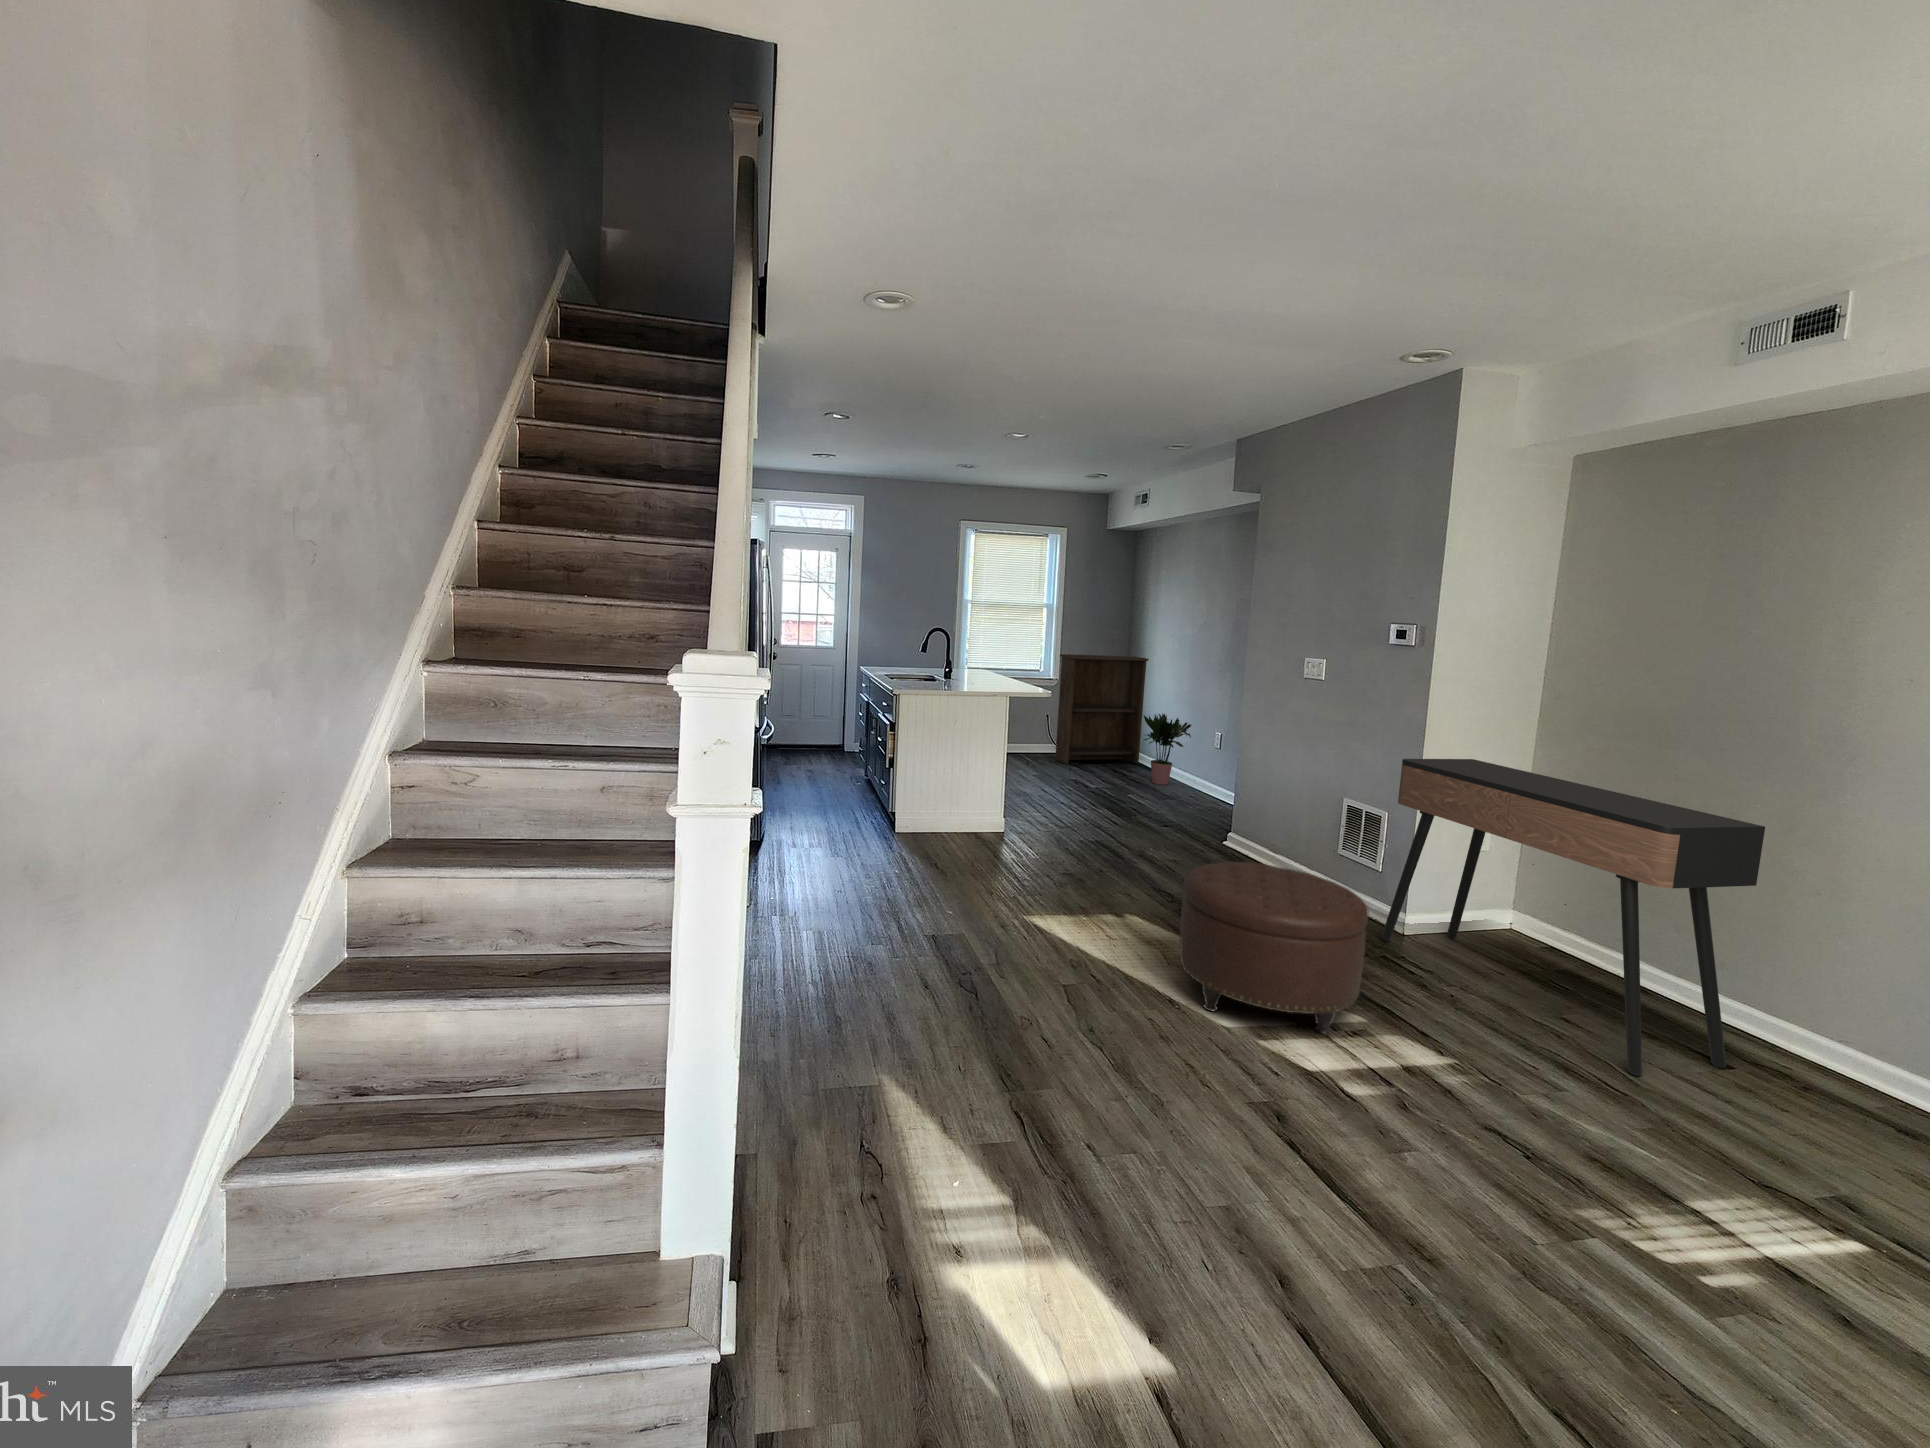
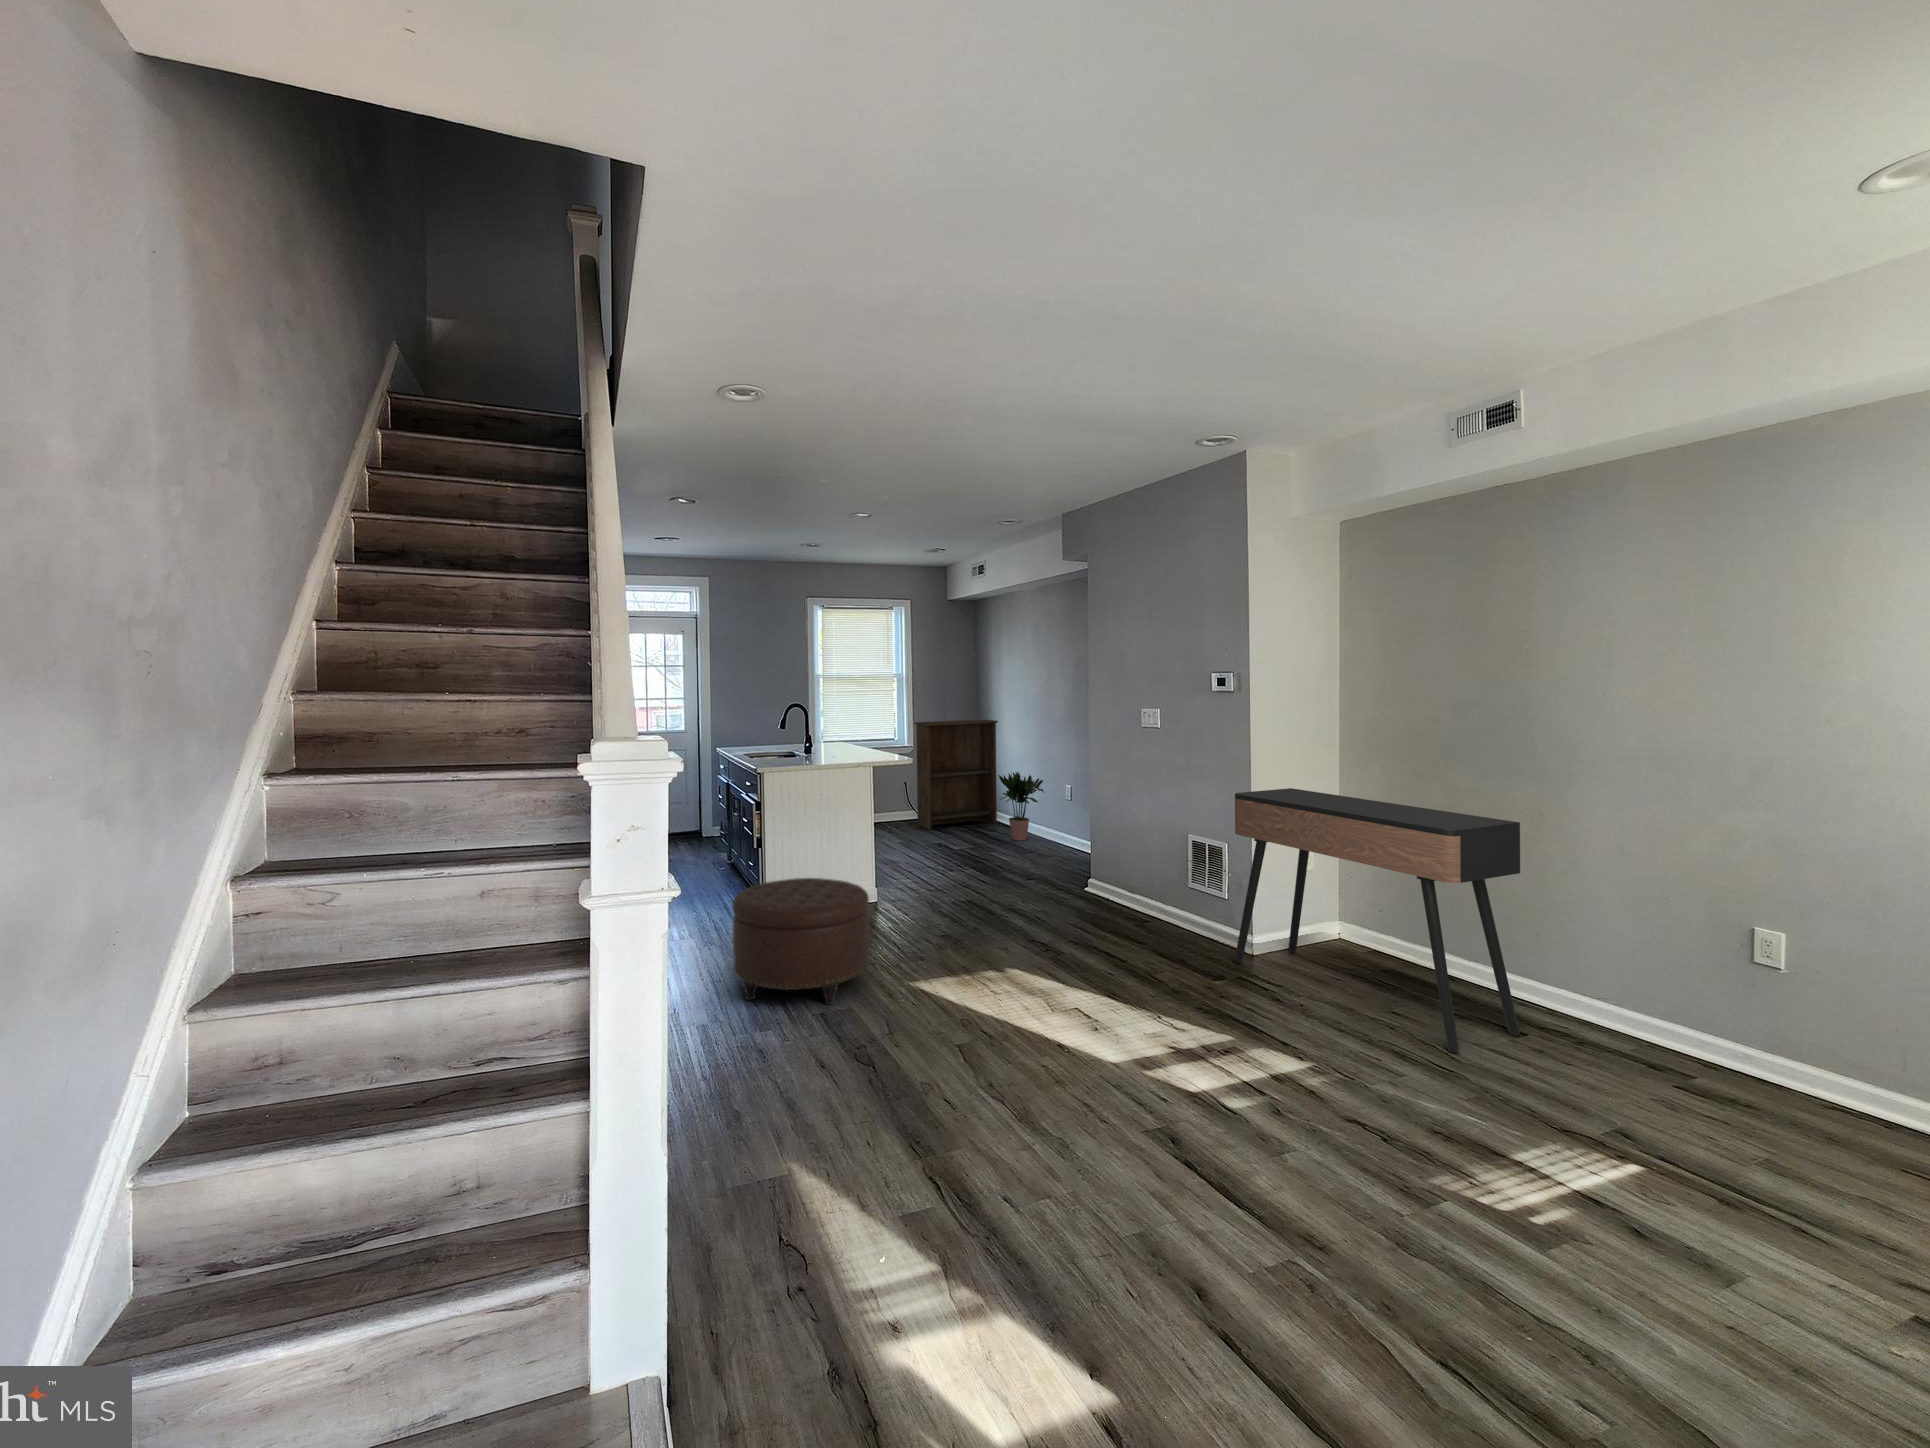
ottoman: present [1180,862,1369,1035] -> present [732,878,869,1005]

